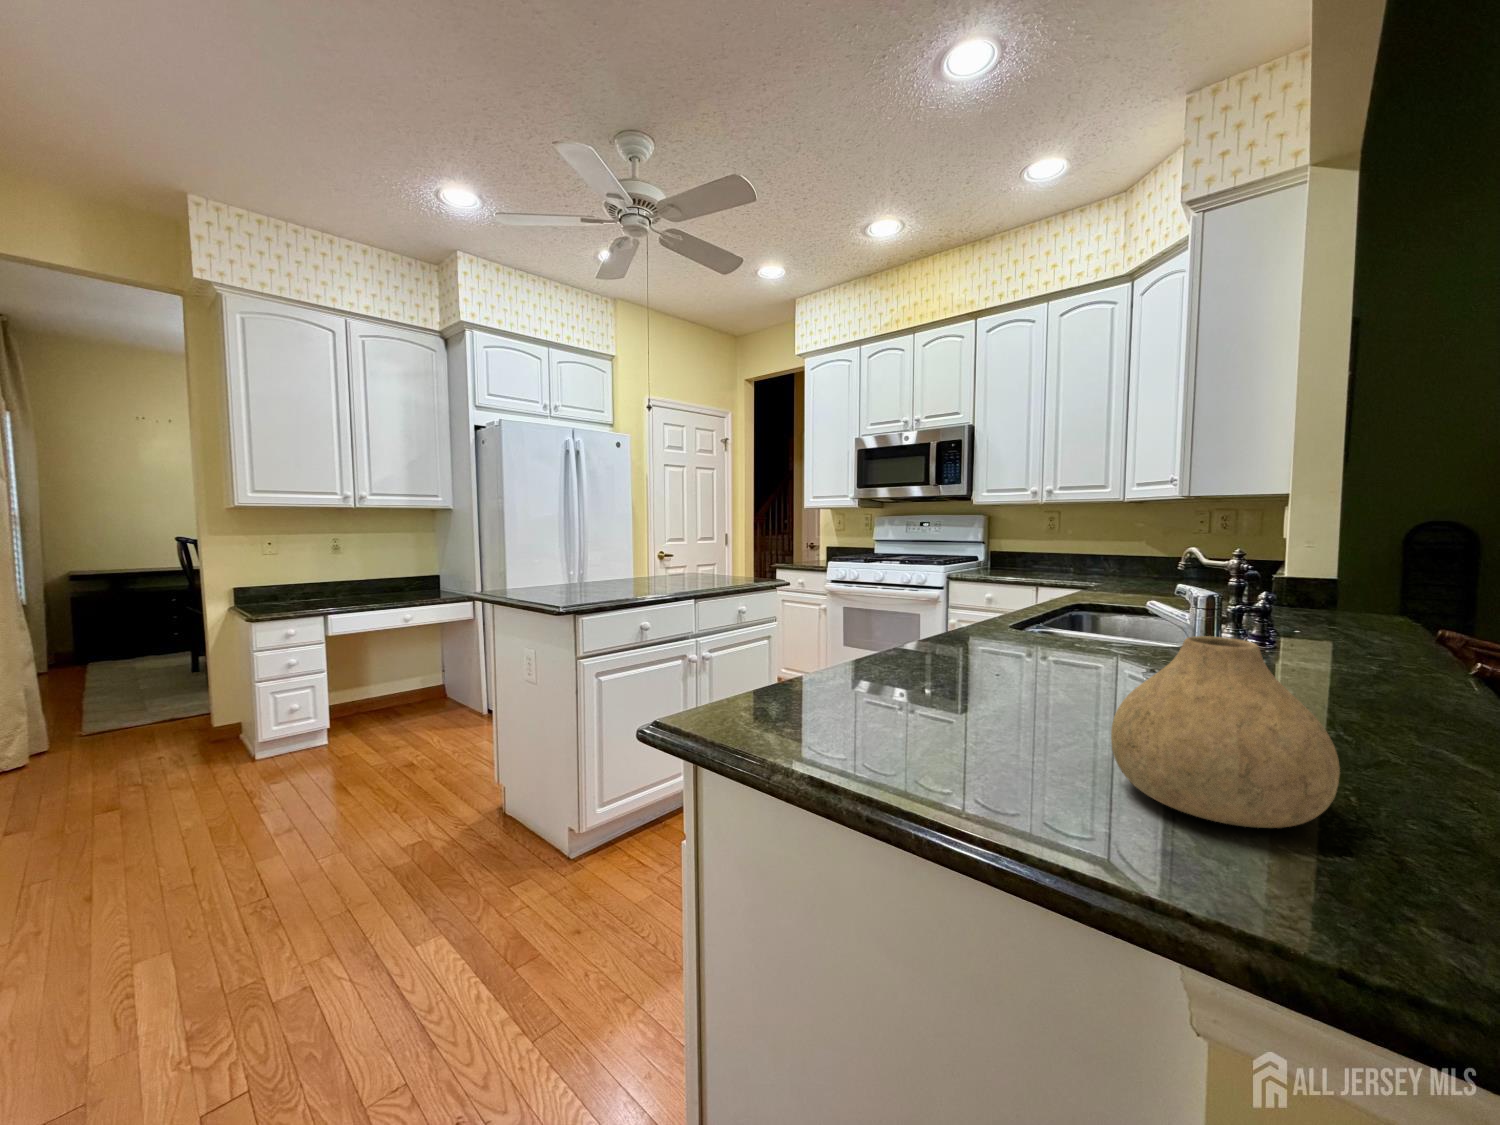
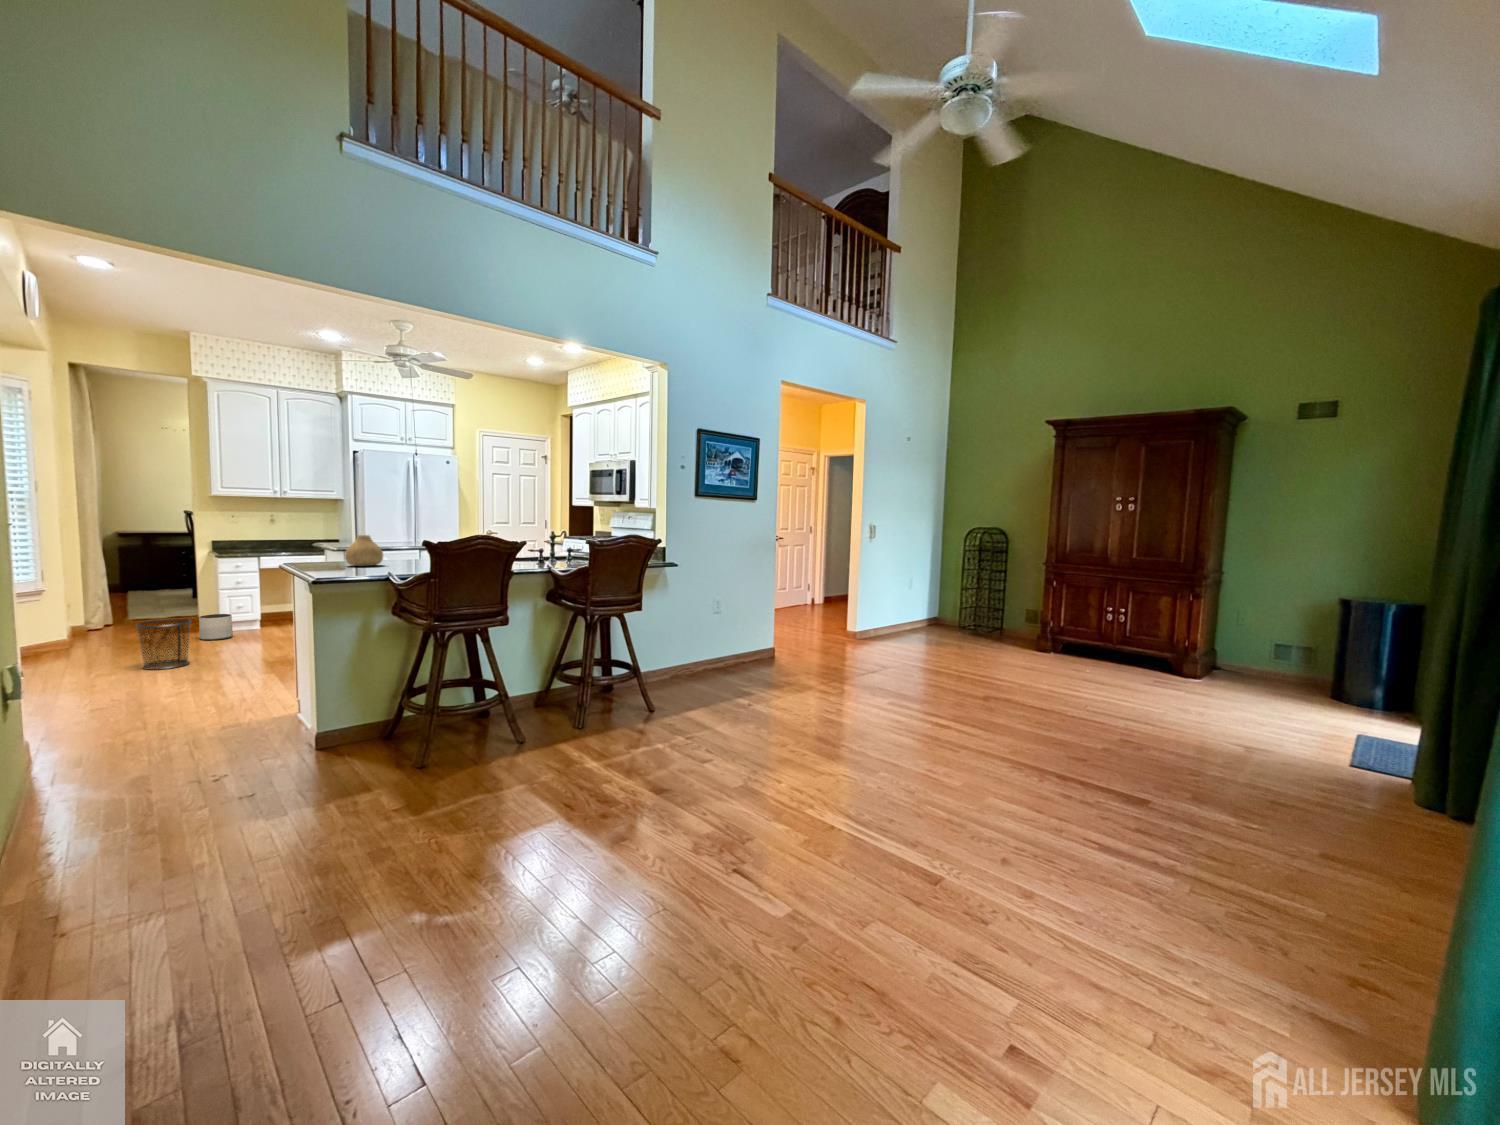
planter: none [220,734,287,795] -> present [199,614,233,640]
waste bin: none [62,799,212,960] -> present [136,619,191,670]

